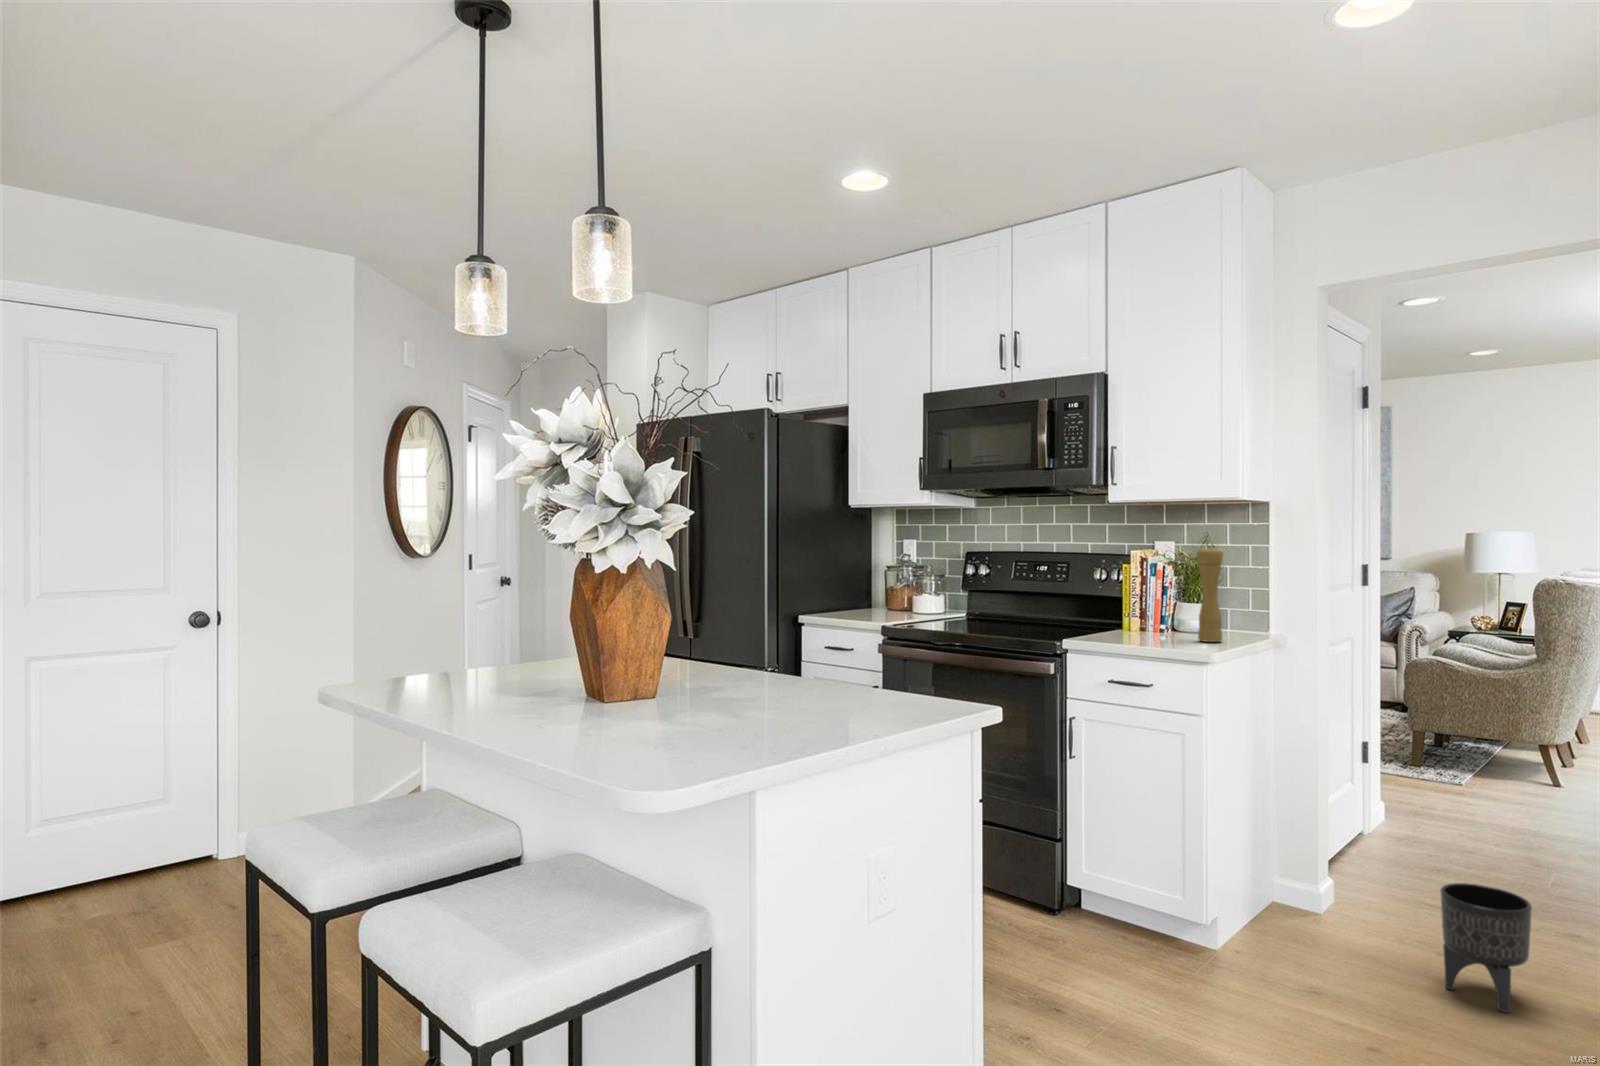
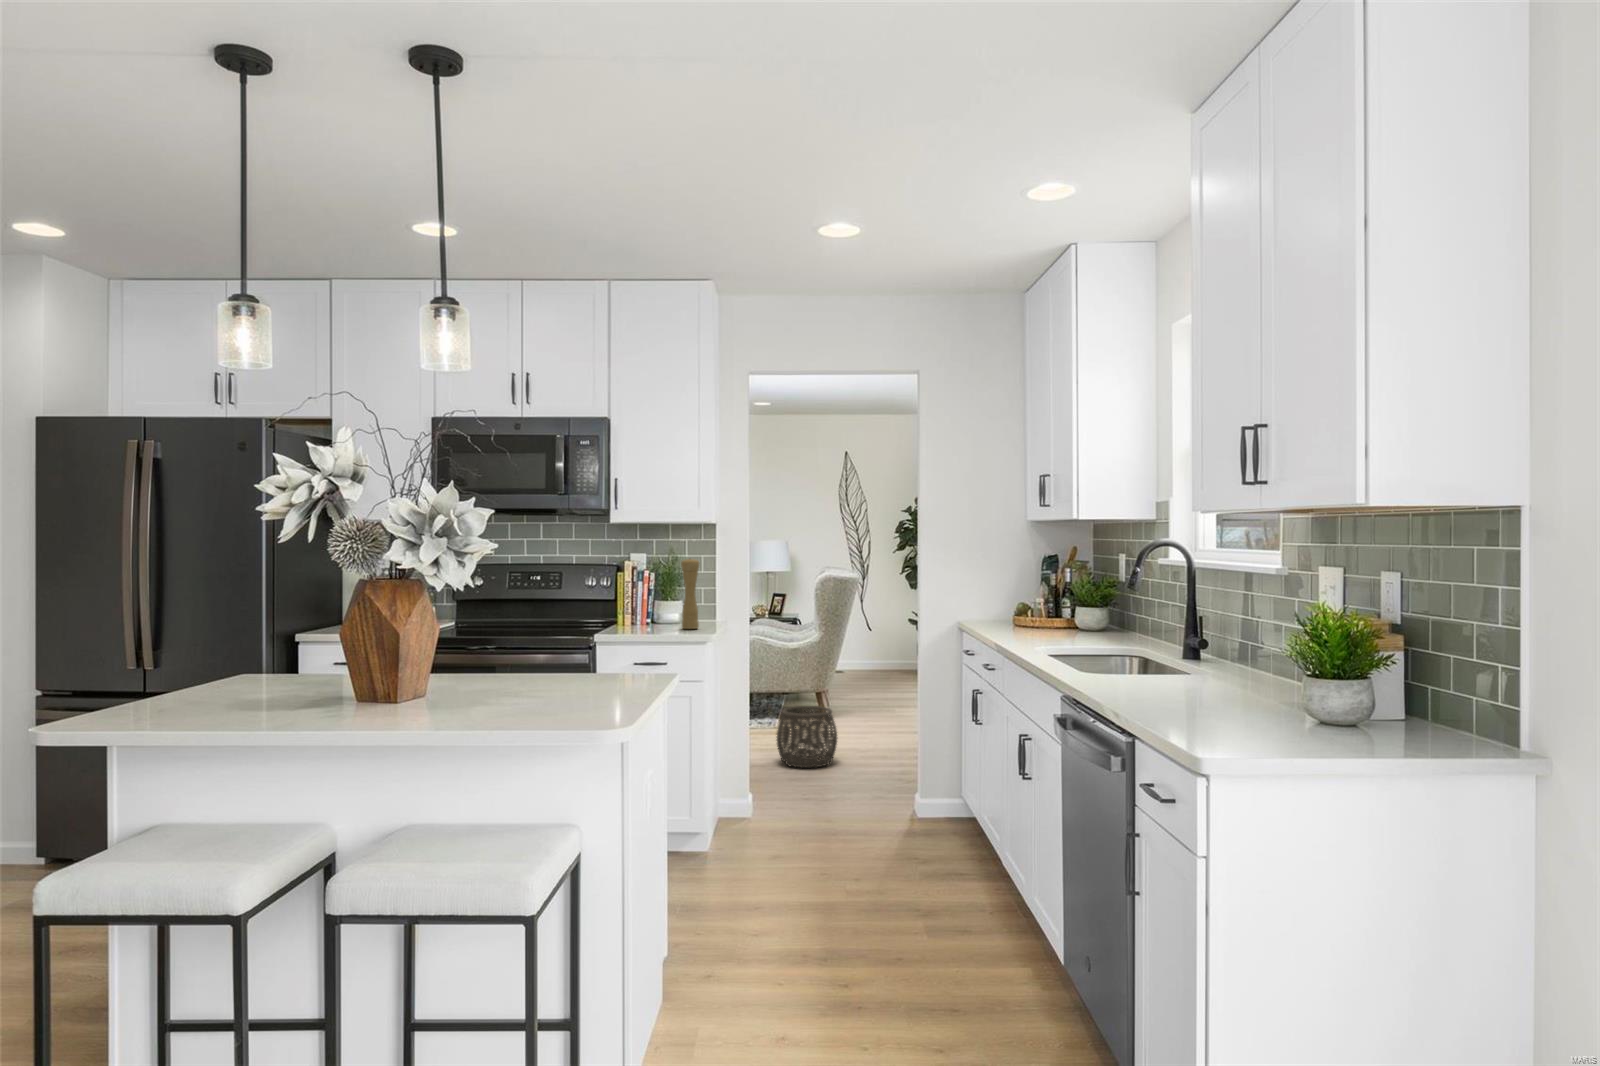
woven basket: none [1418,763,1530,860] -> present [777,706,837,768]
planter: present [1440,883,1532,1013] -> none [834,770,881,843]

